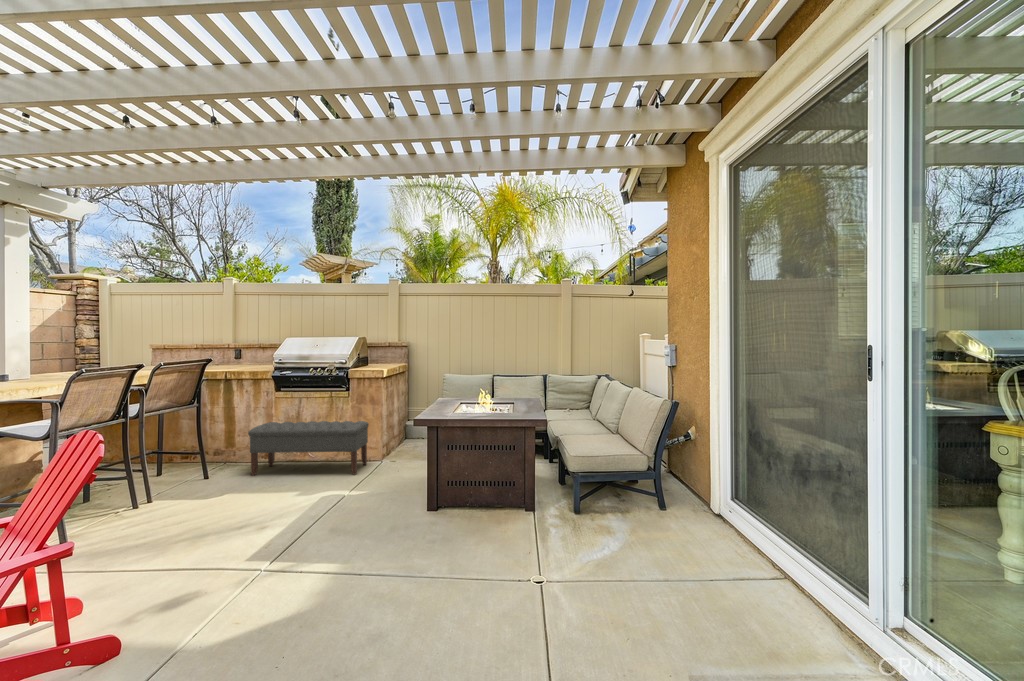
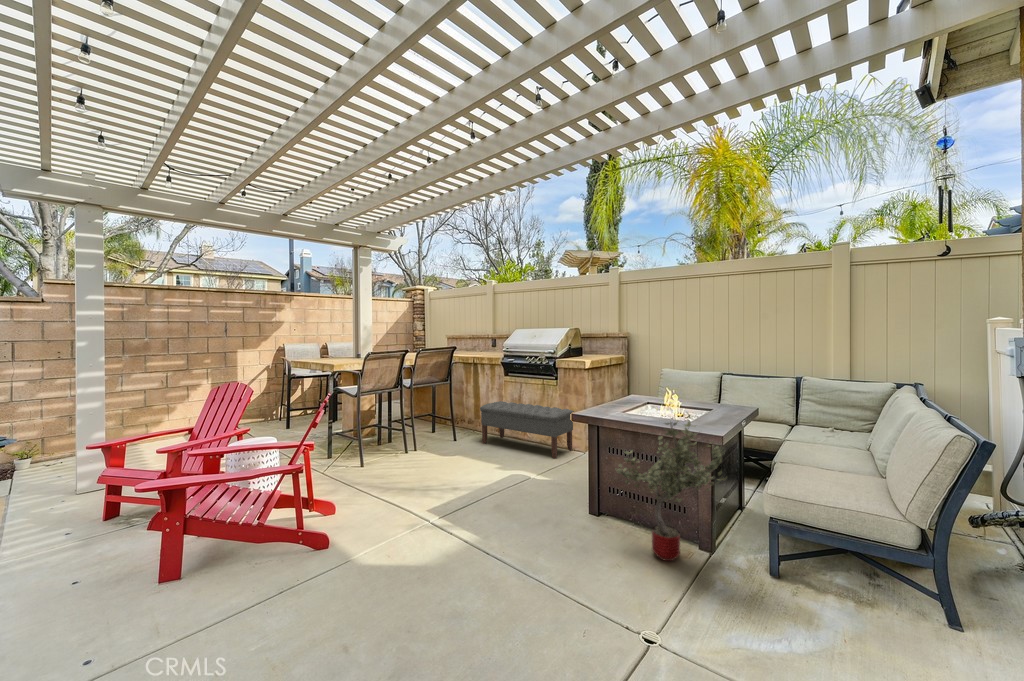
potted tree: none [463,409,554,524] -> present [617,421,727,561]

